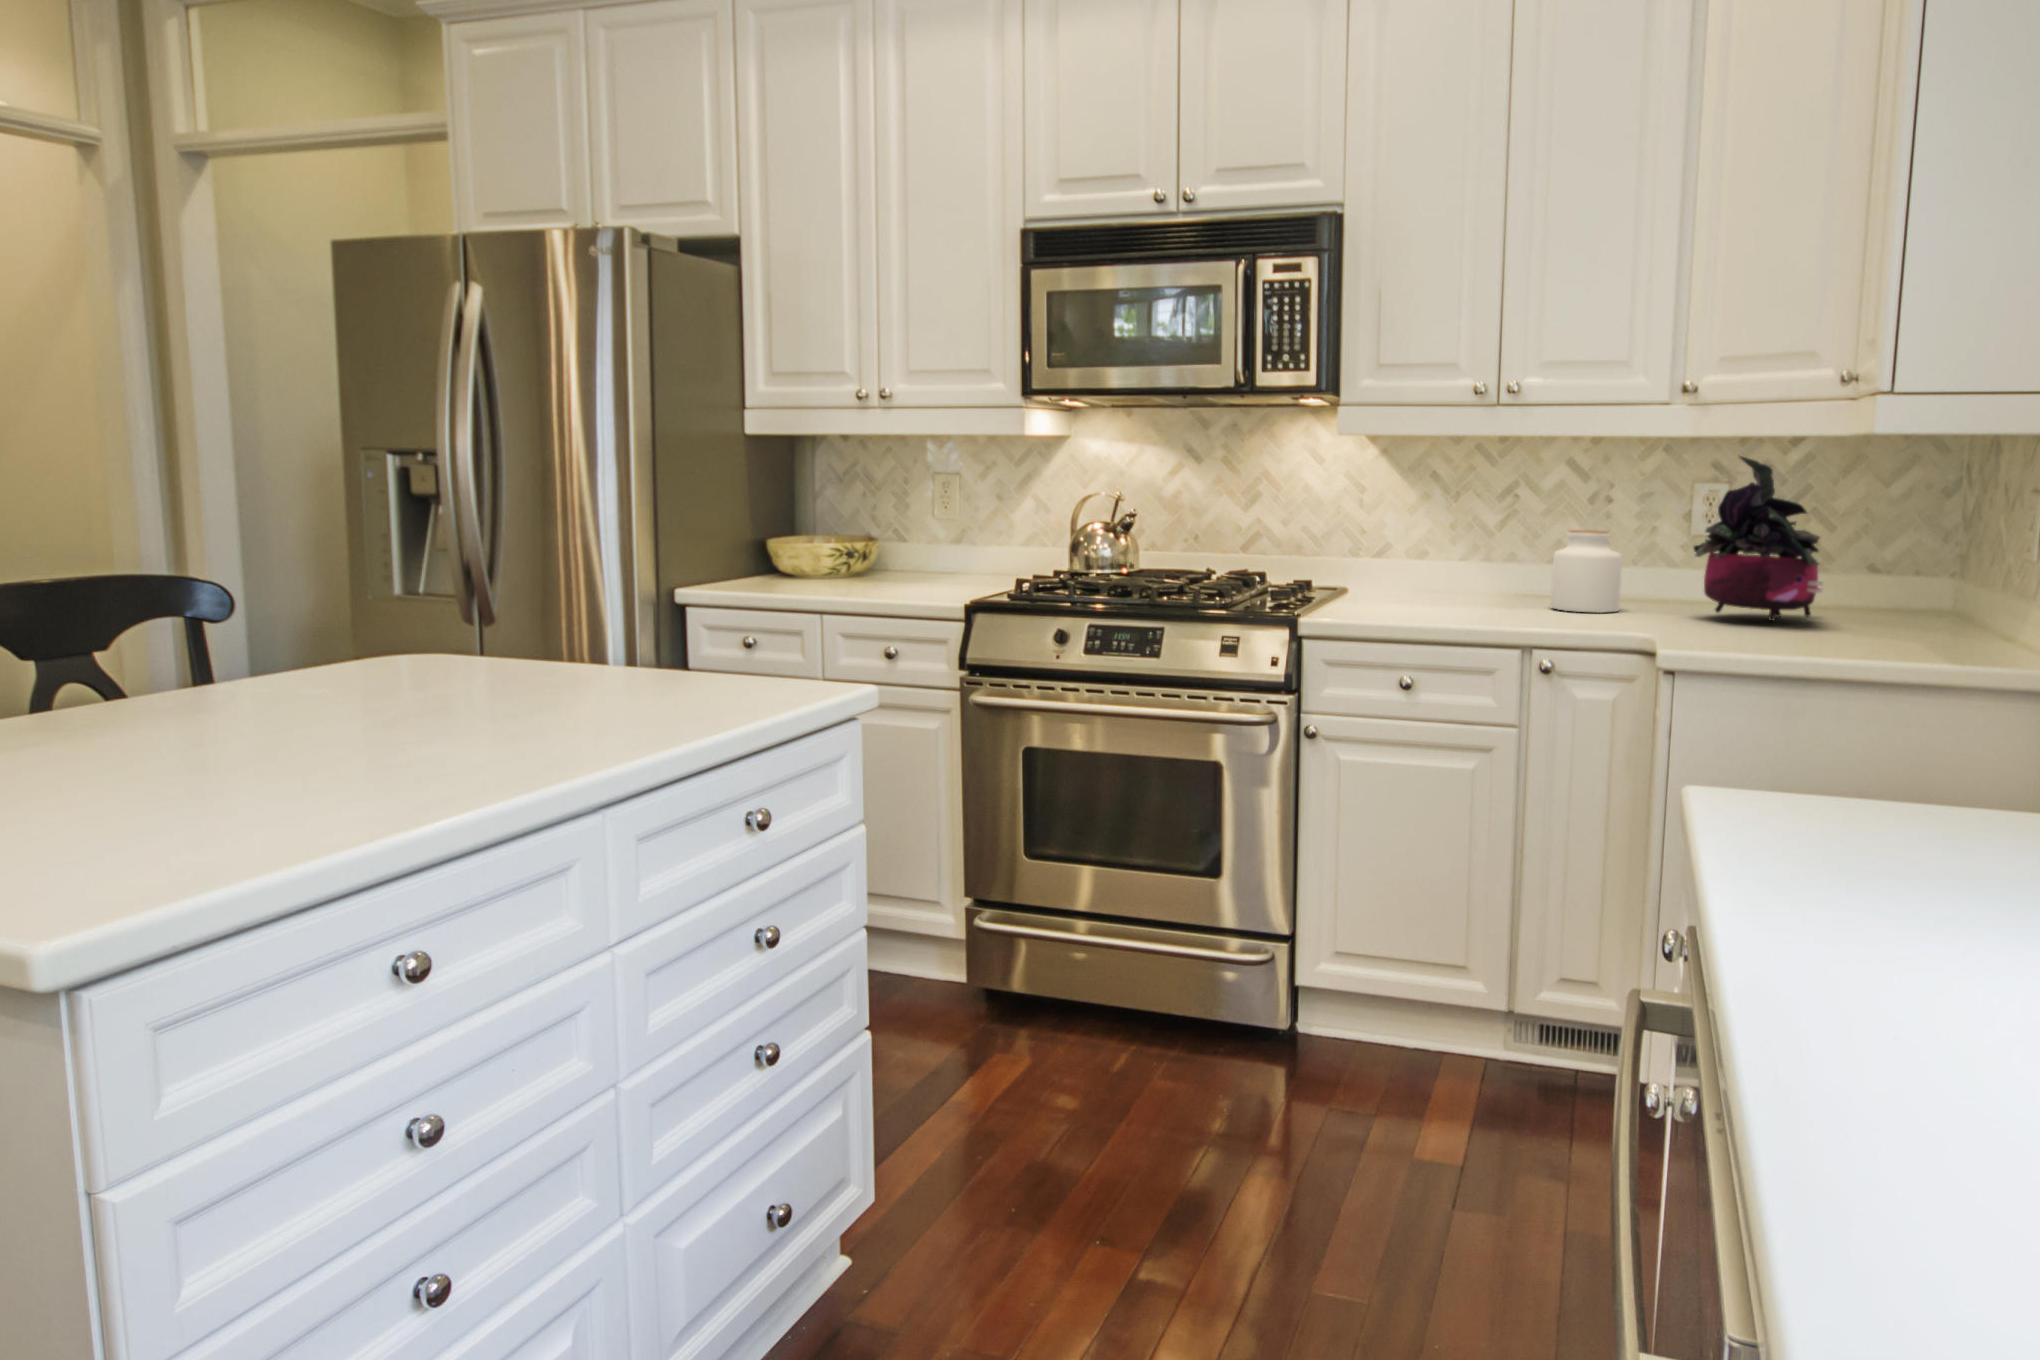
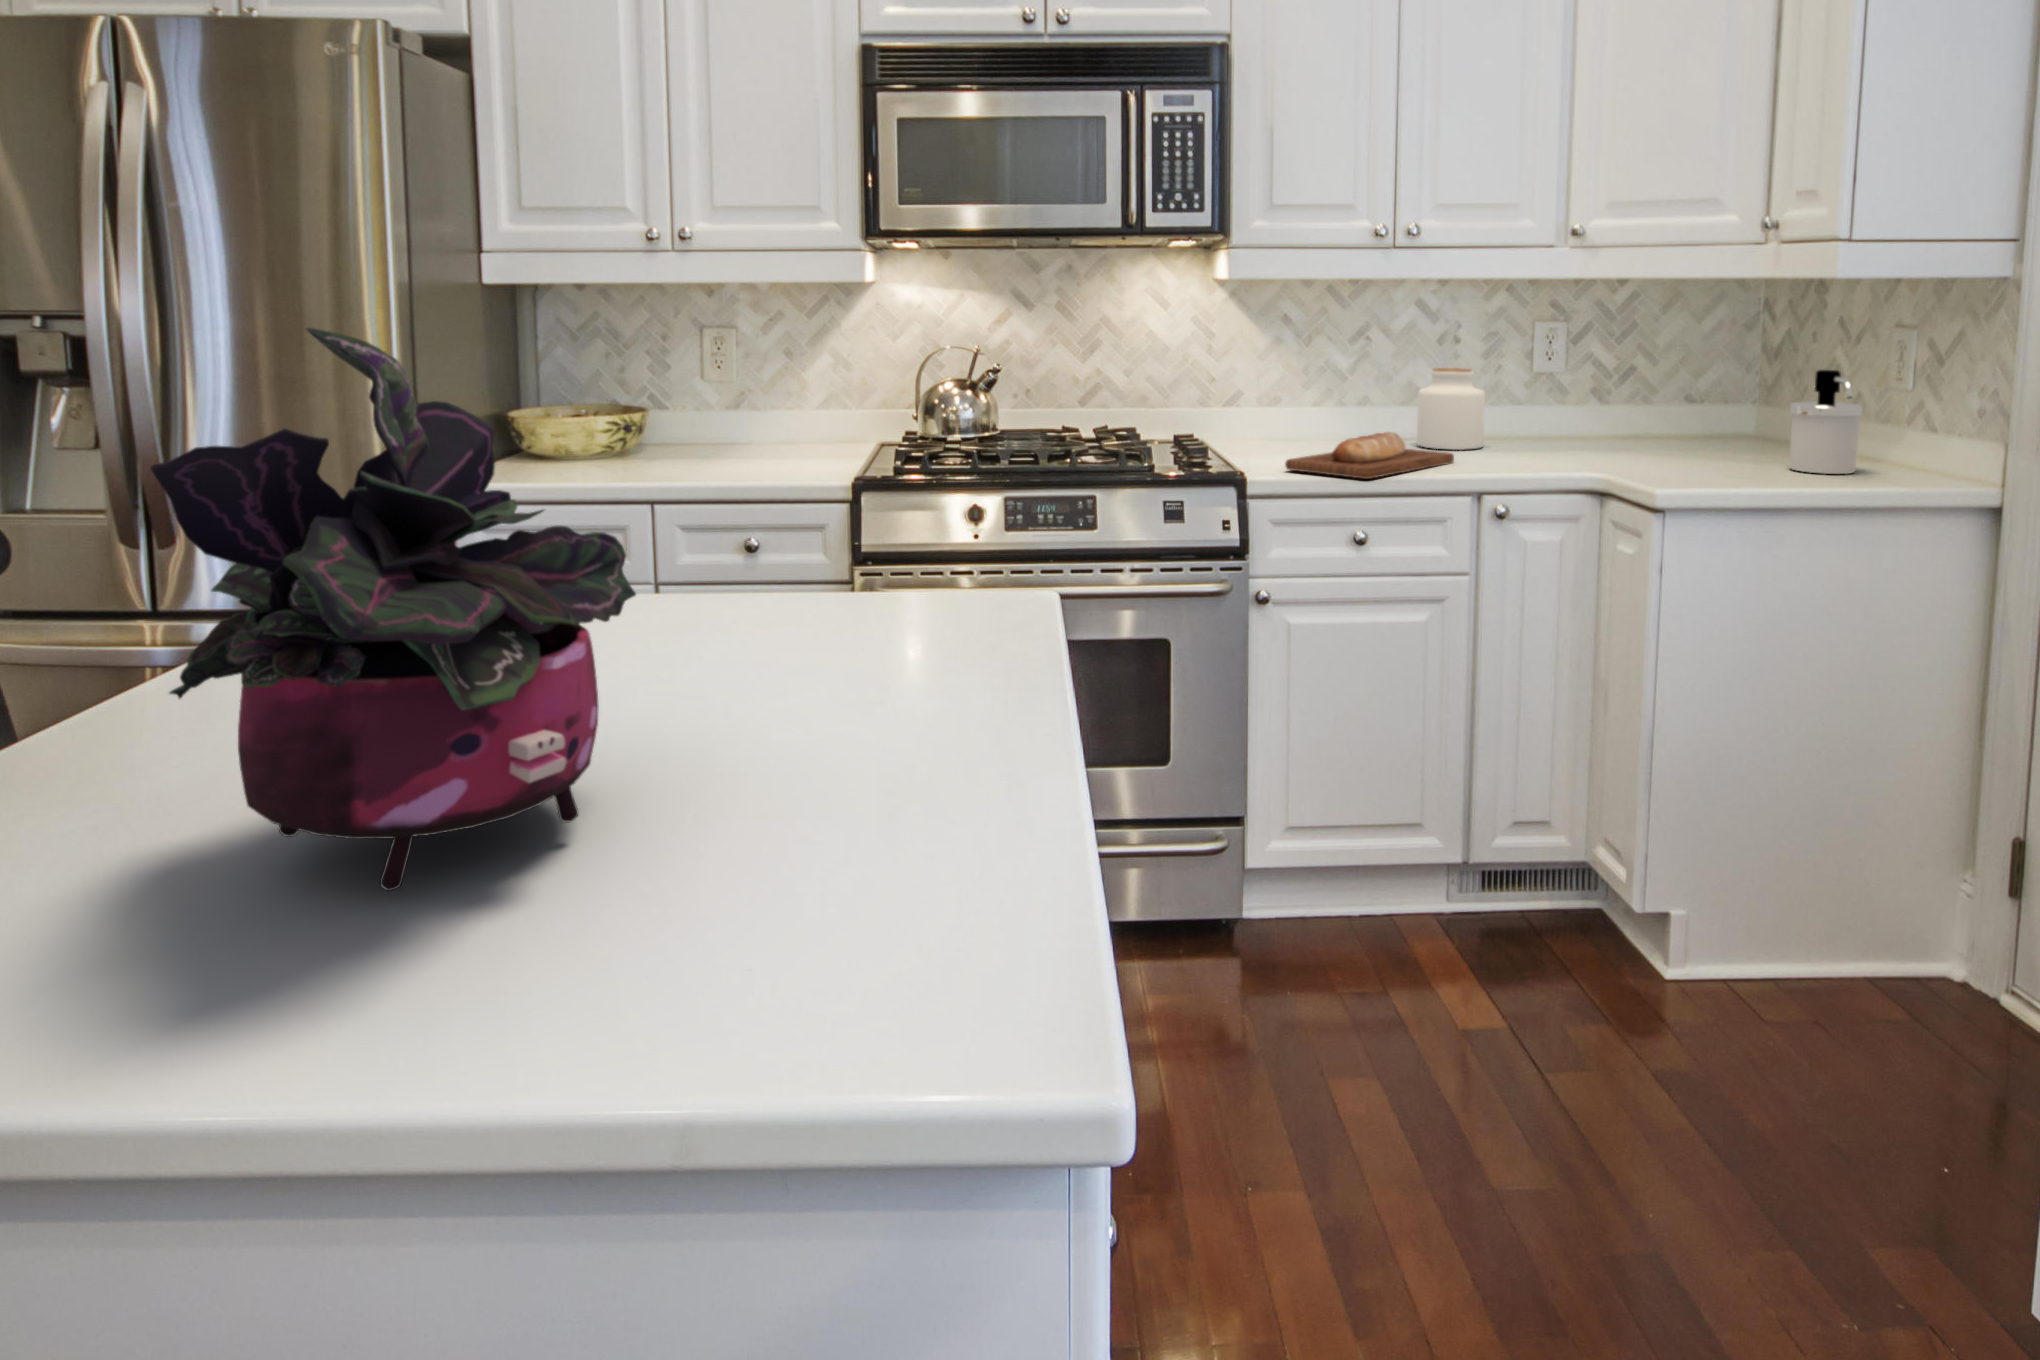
potted plant: present [1694,457,1823,621] -> present [150,328,636,891]
soap dispenser: none [1887,538,1968,652] -> present [1789,370,1862,474]
bread loaf: none [1359,587,1545,626] -> present [1285,432,1454,479]

